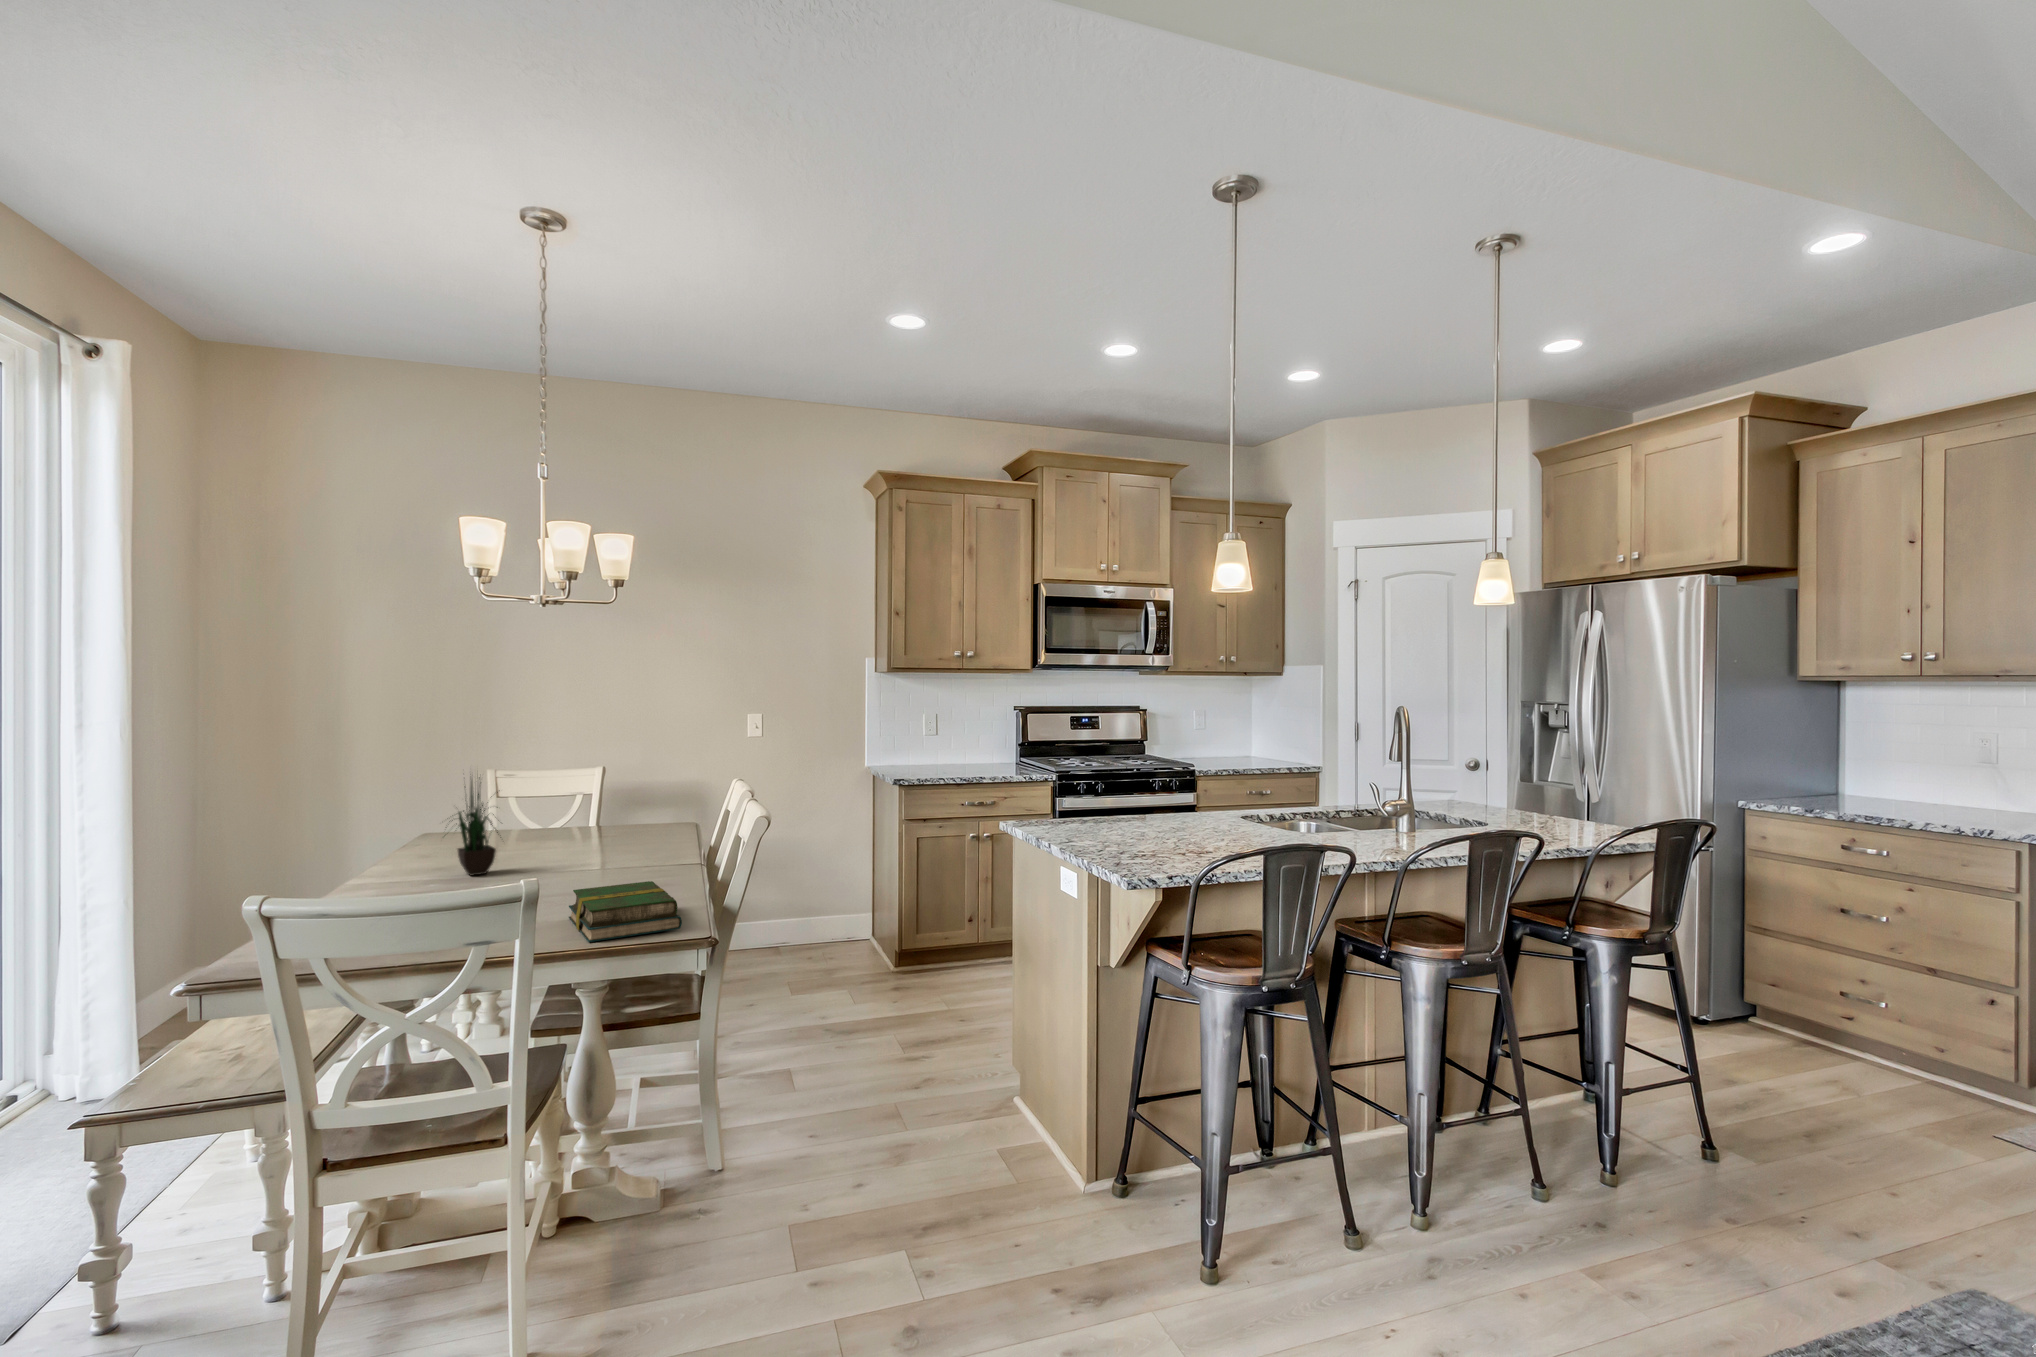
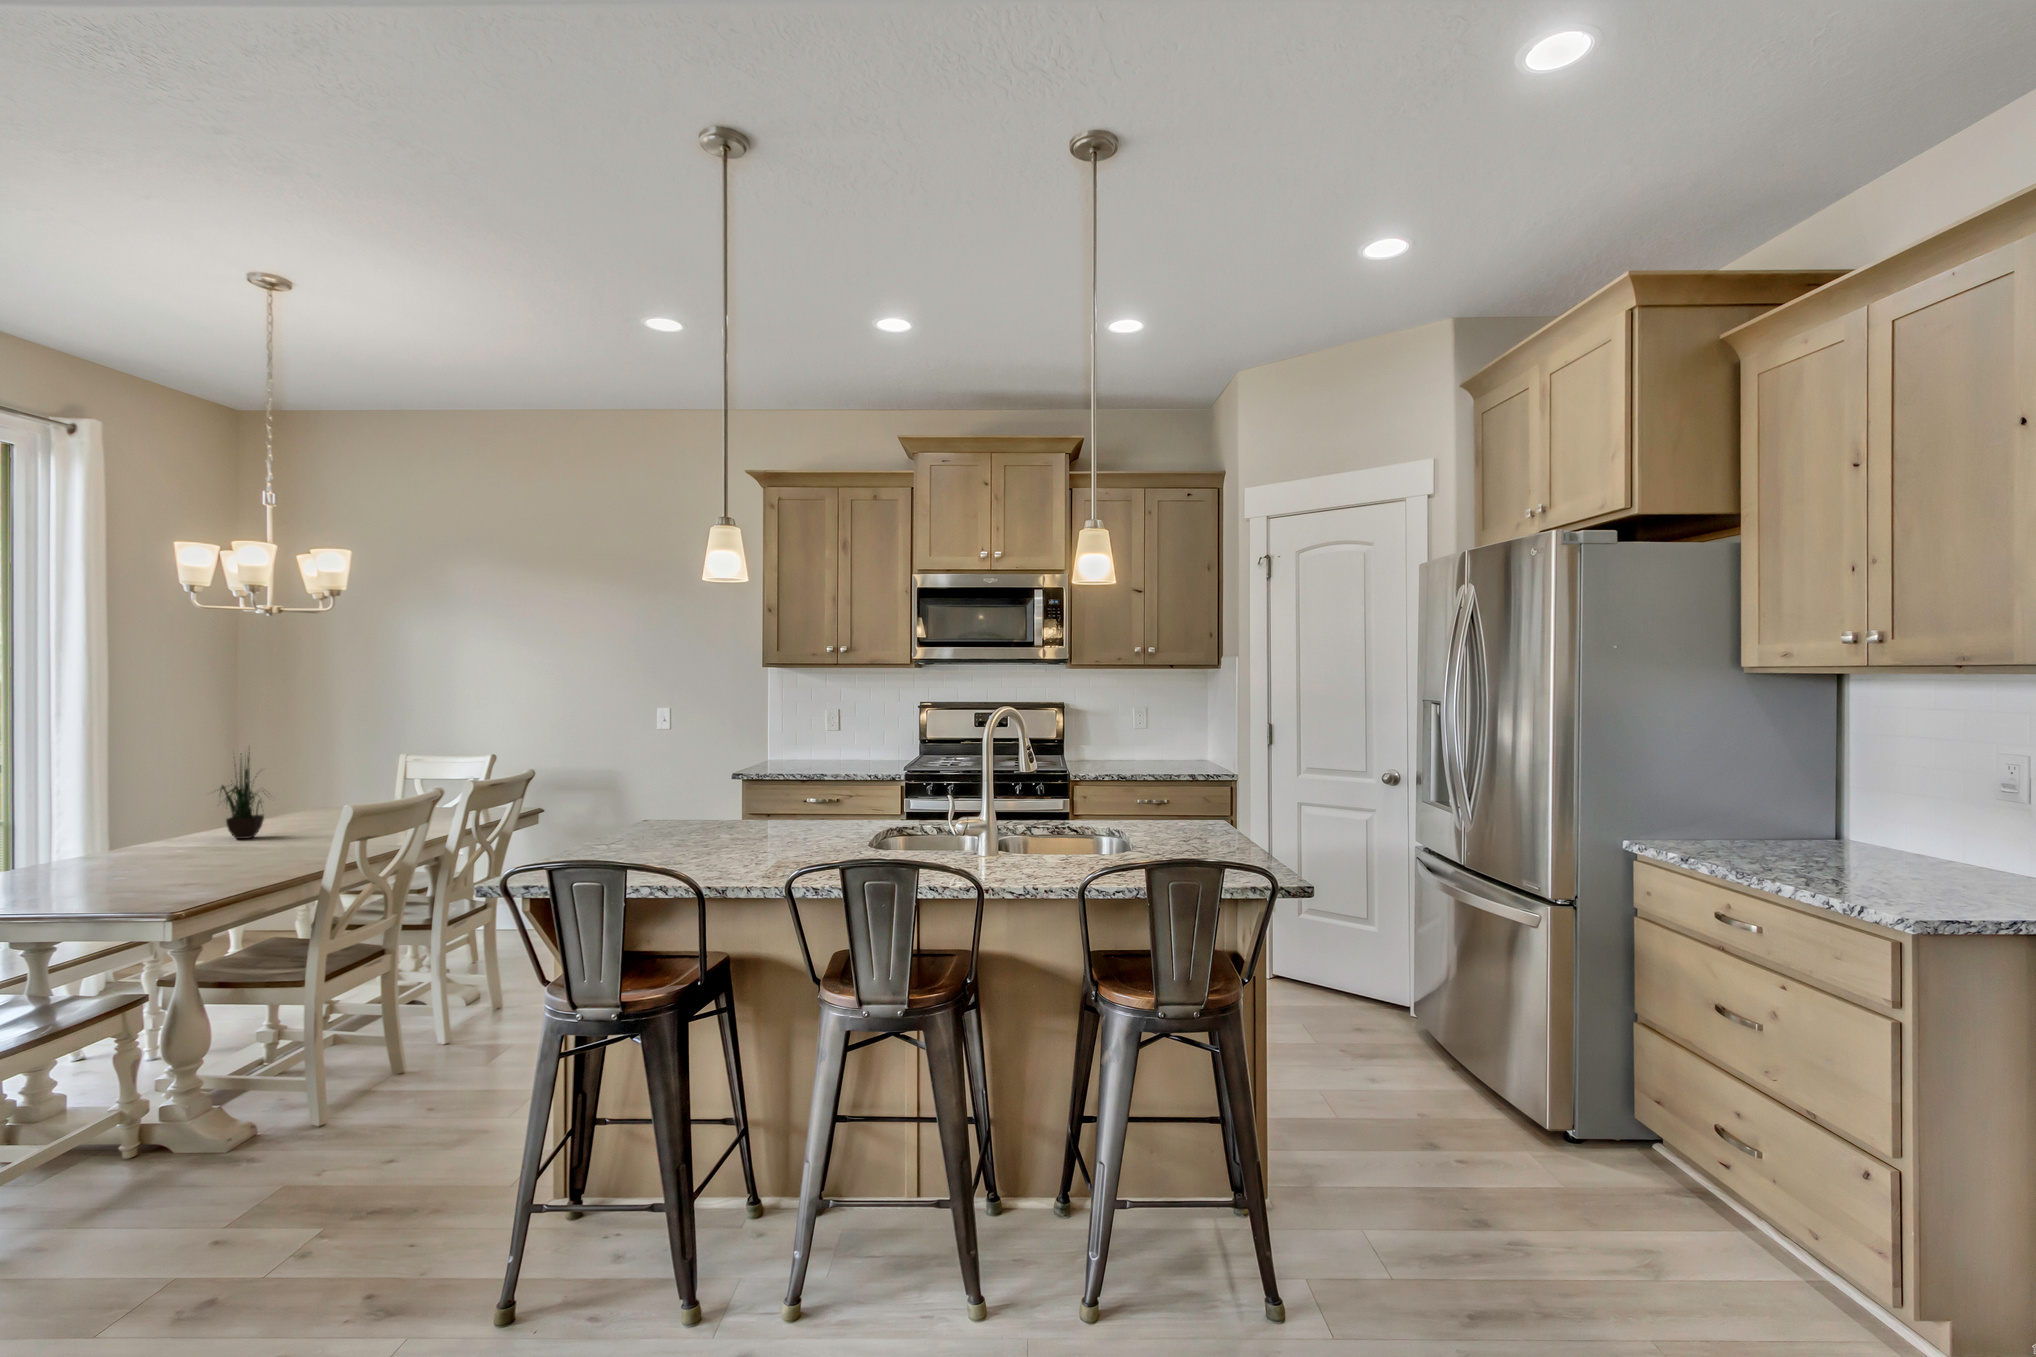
book: present [569,881,682,942] -> none [109,851,253,897]

